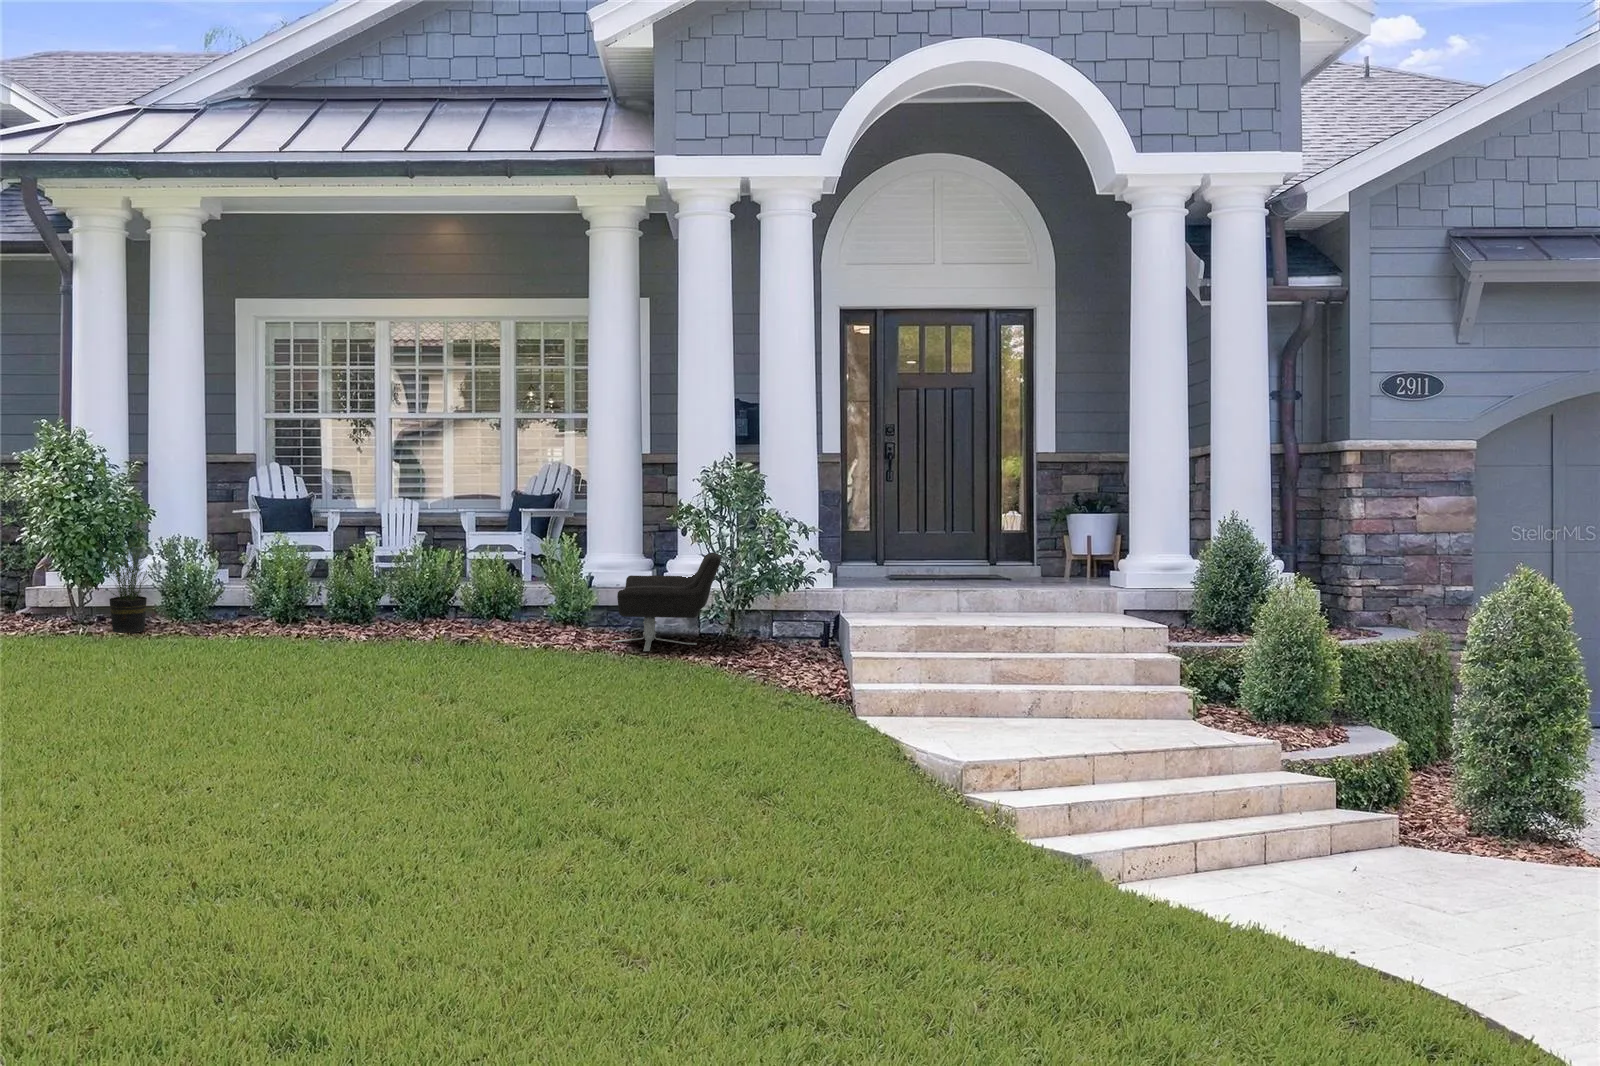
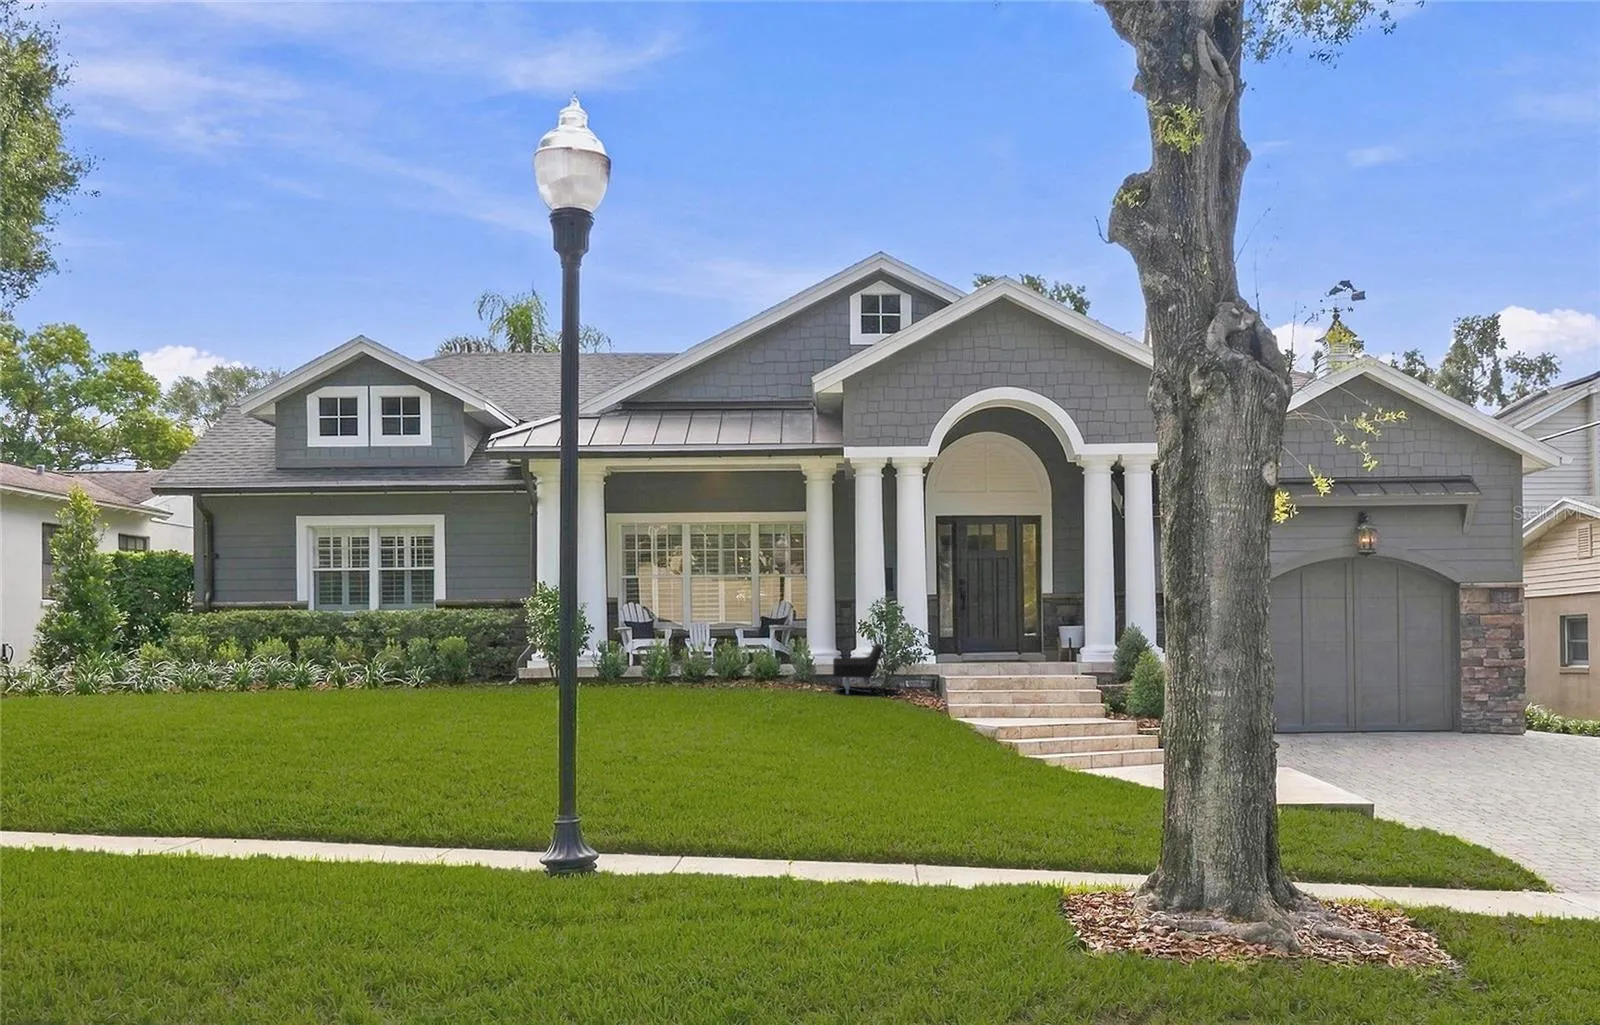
potted plant: present [96,537,155,633] -> none [583,637,613,685]

